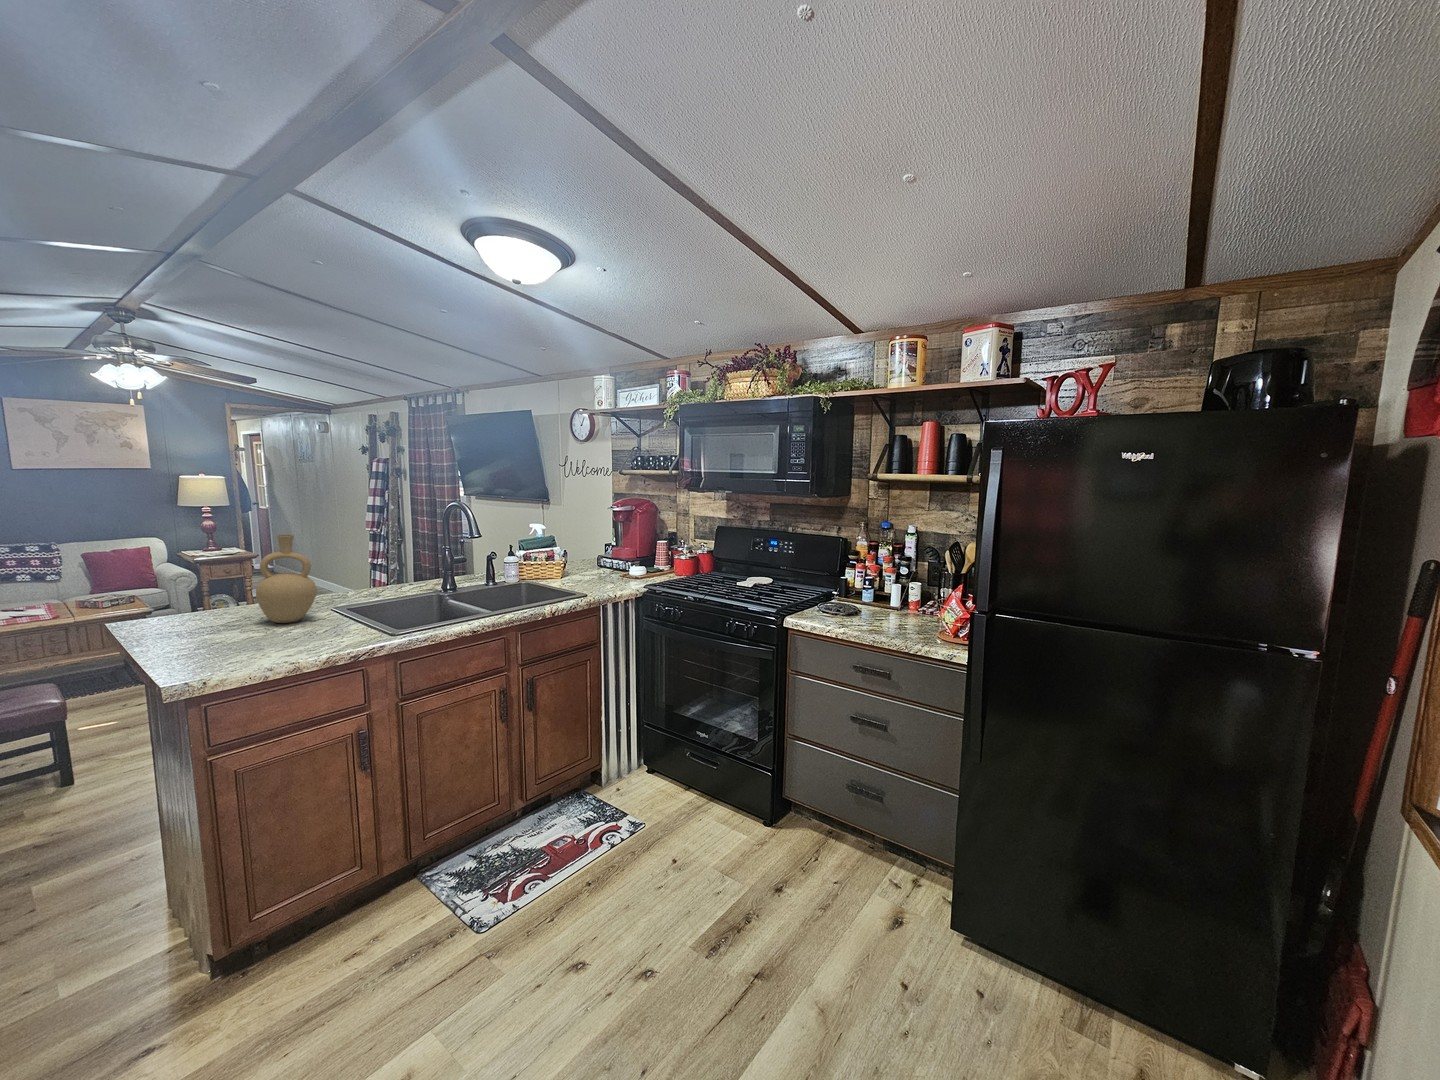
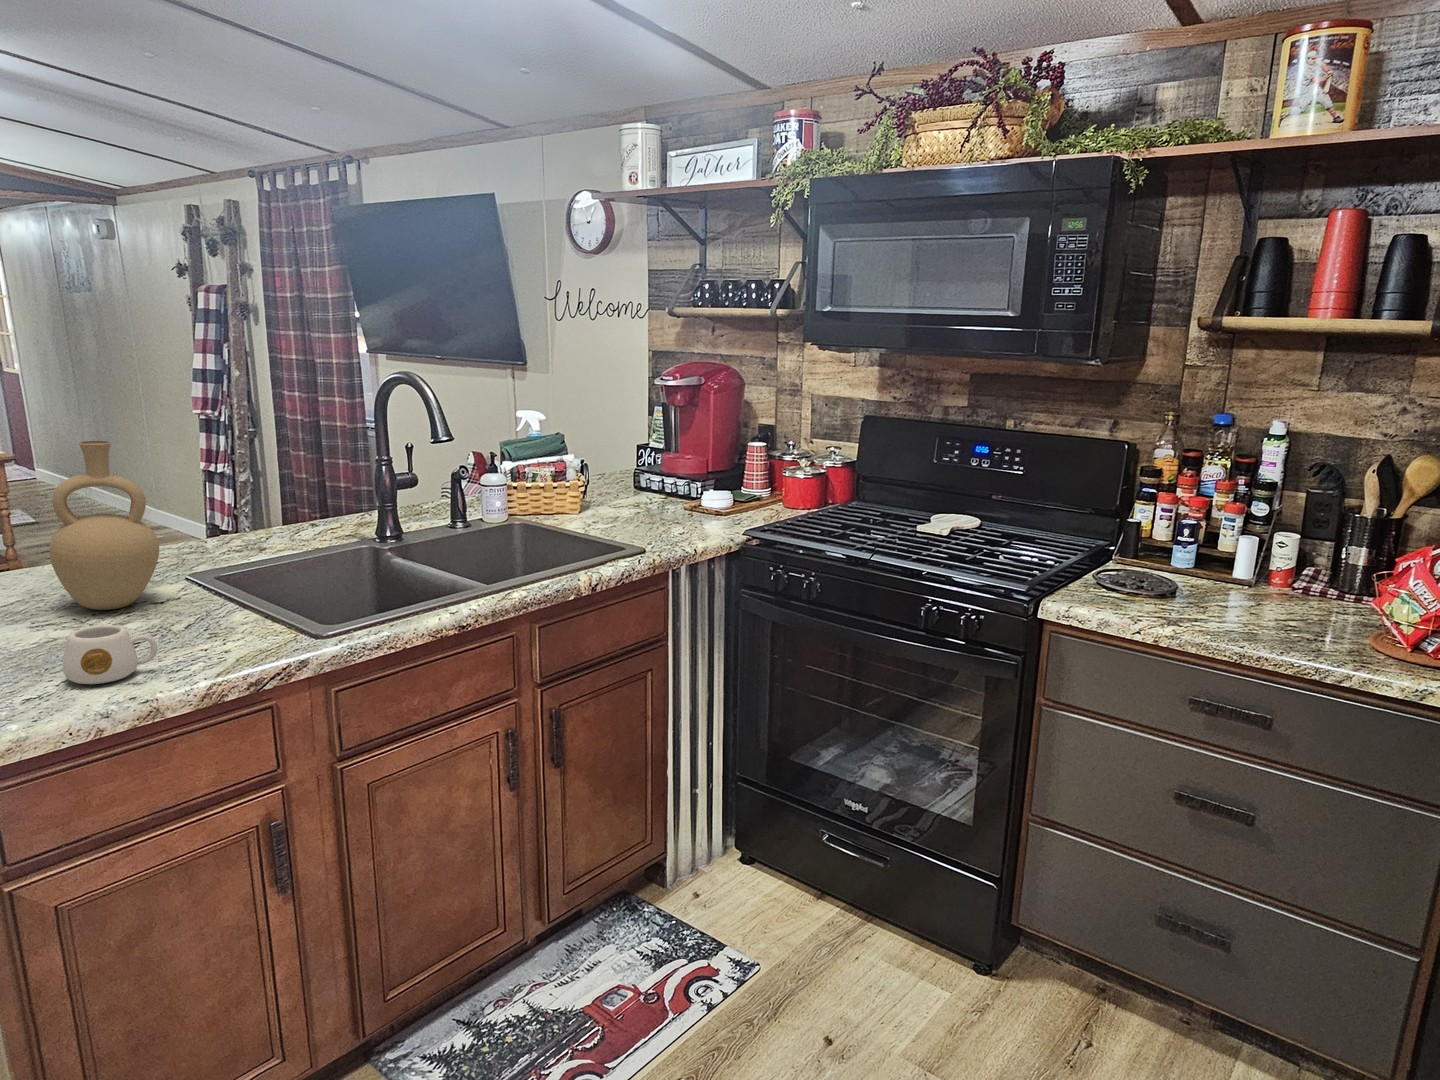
mug: none [252,626,304,655] -> present [63,625,157,684]

